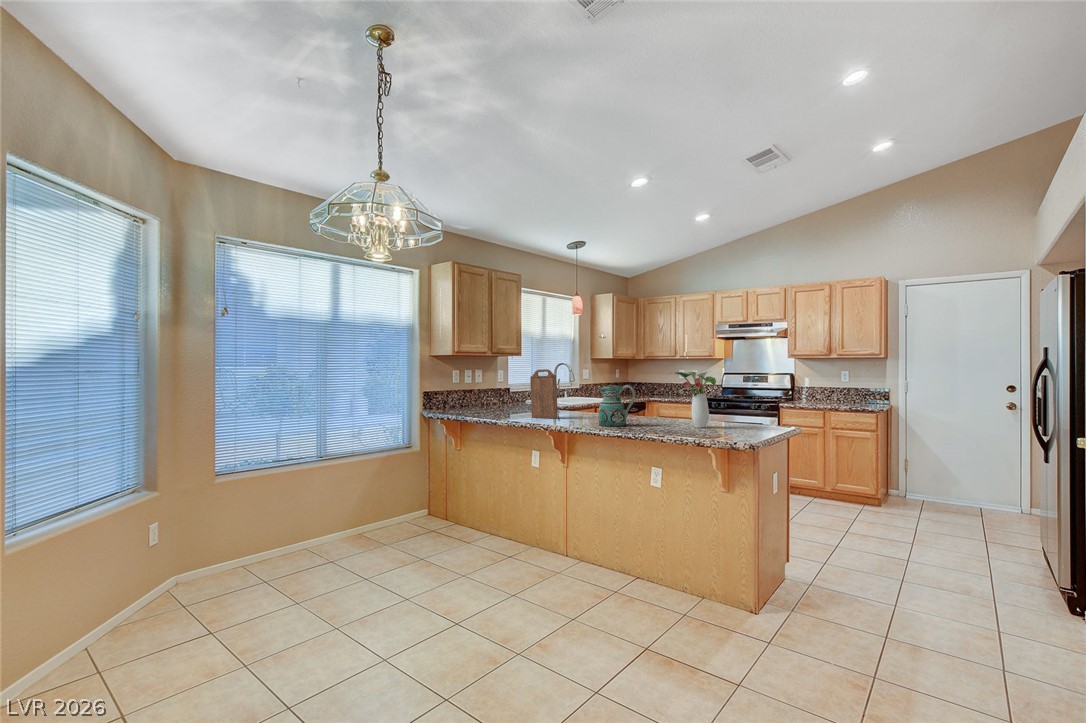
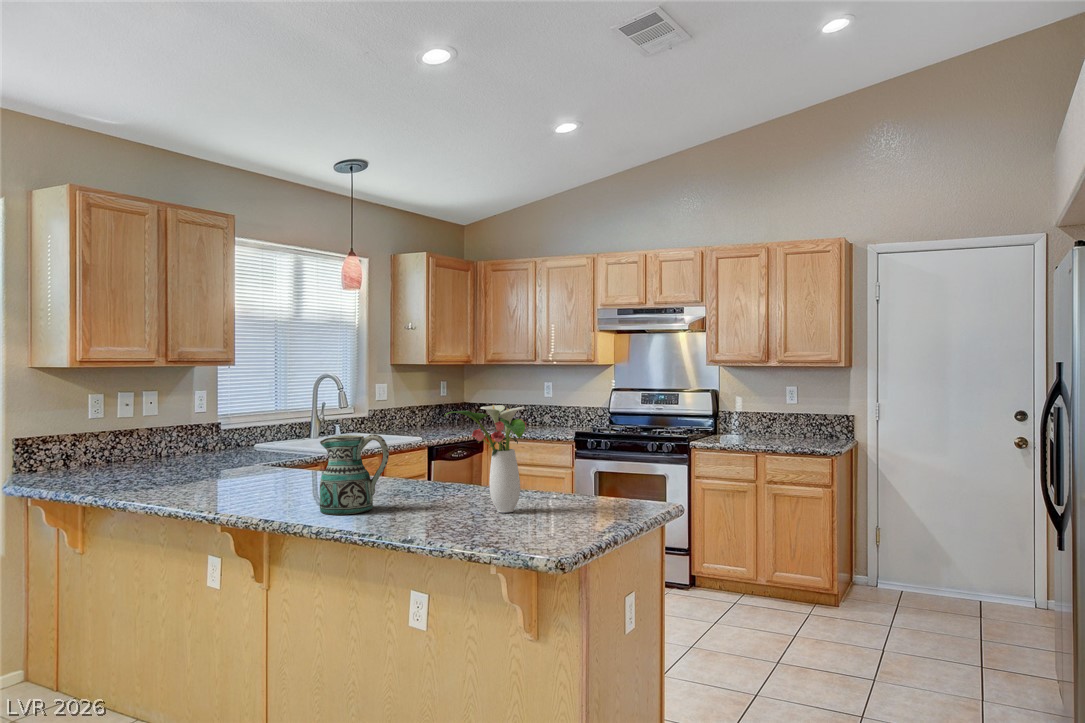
cutting board: present [530,369,558,418] -> none [210,400,261,493]

